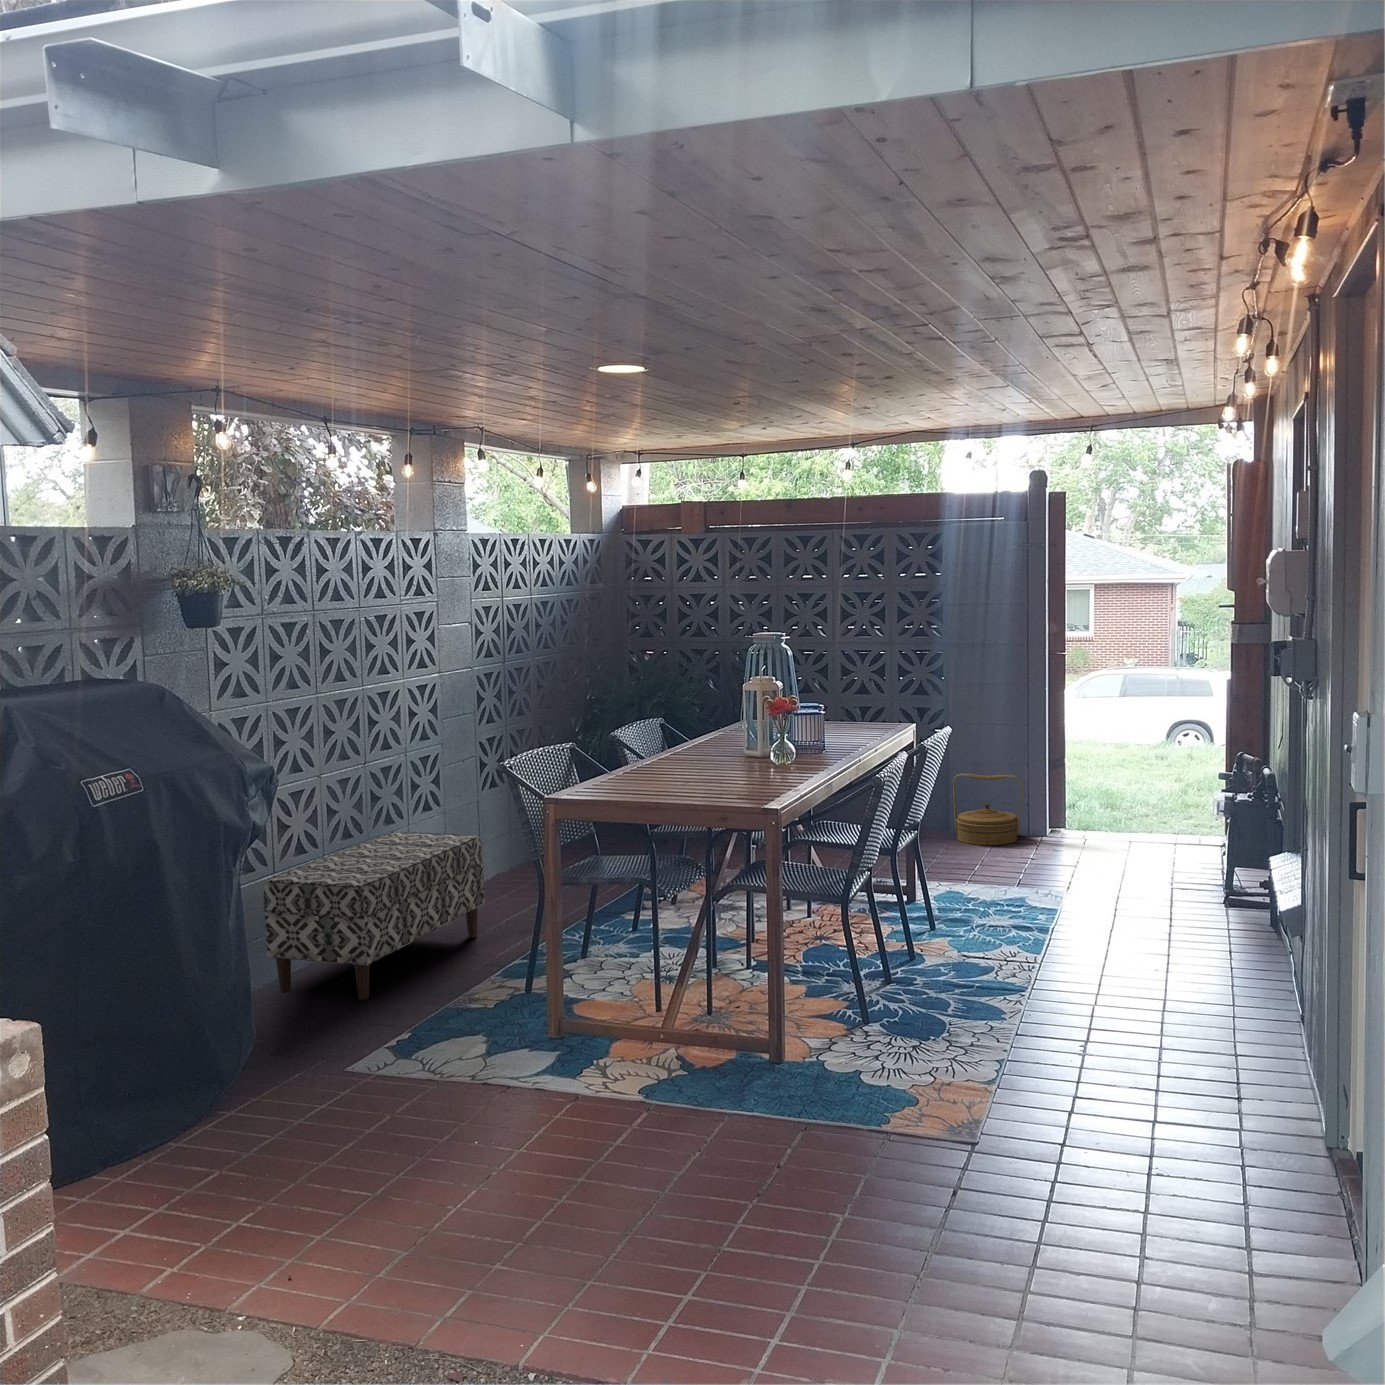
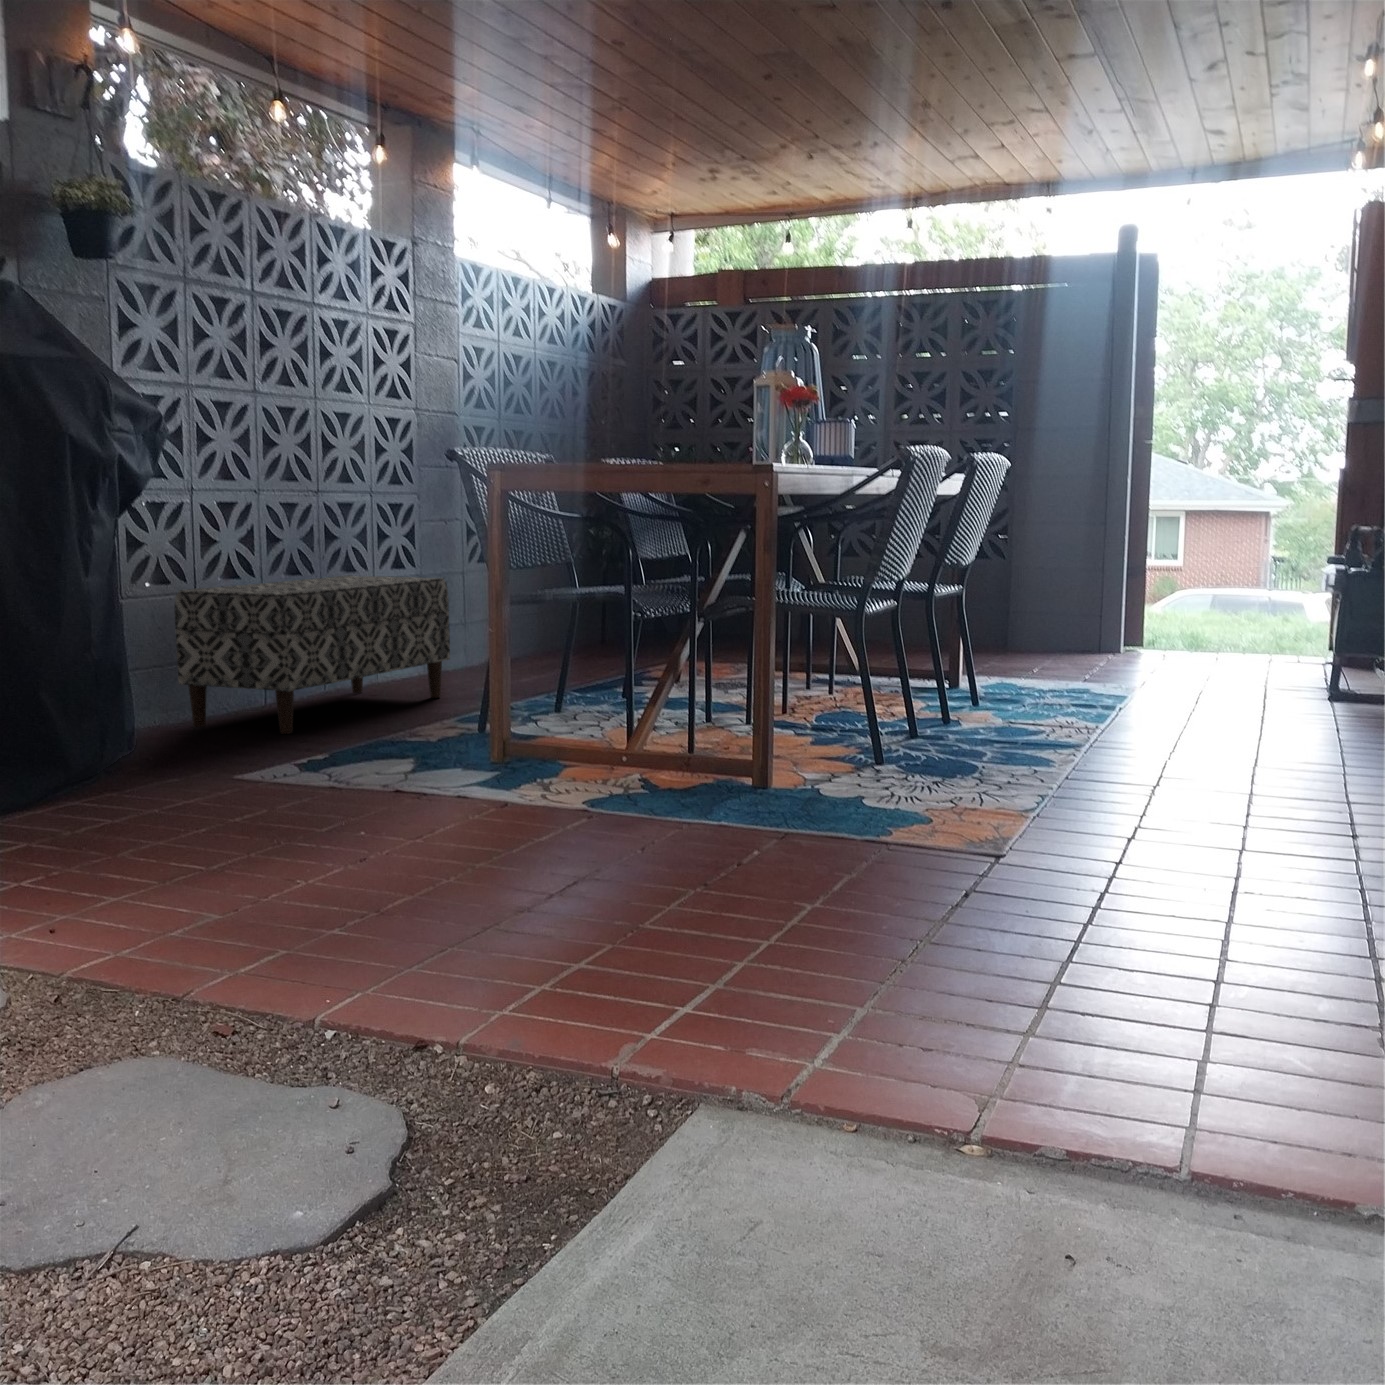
woven basket: present [953,773,1021,845] -> none [1015,576,1095,656]

